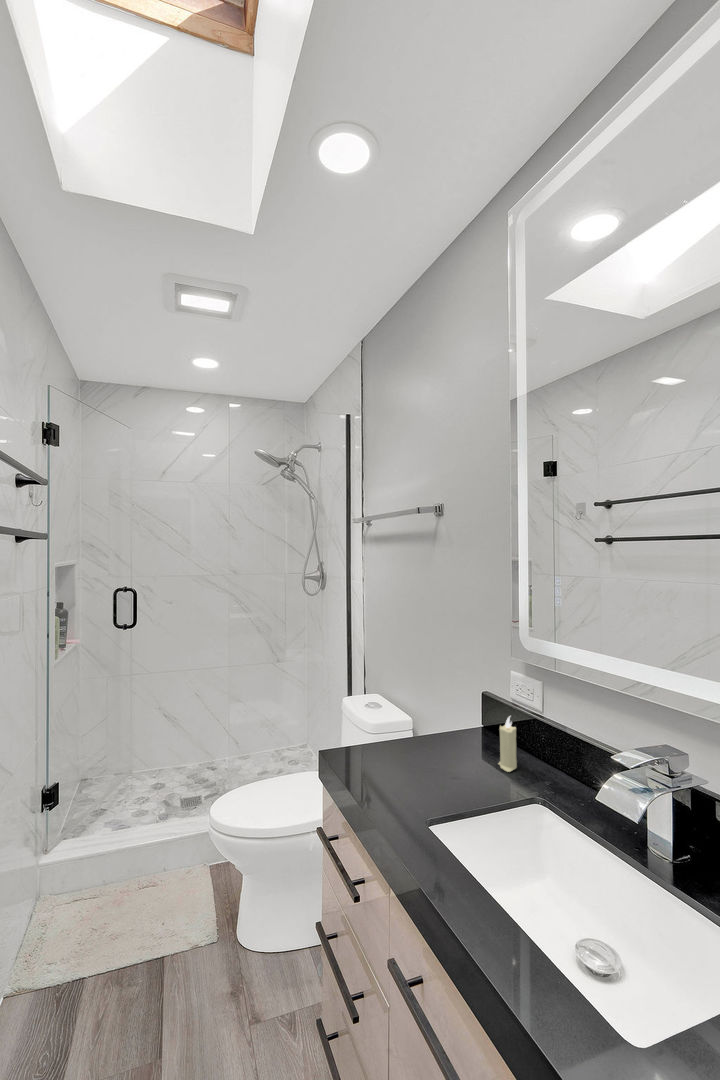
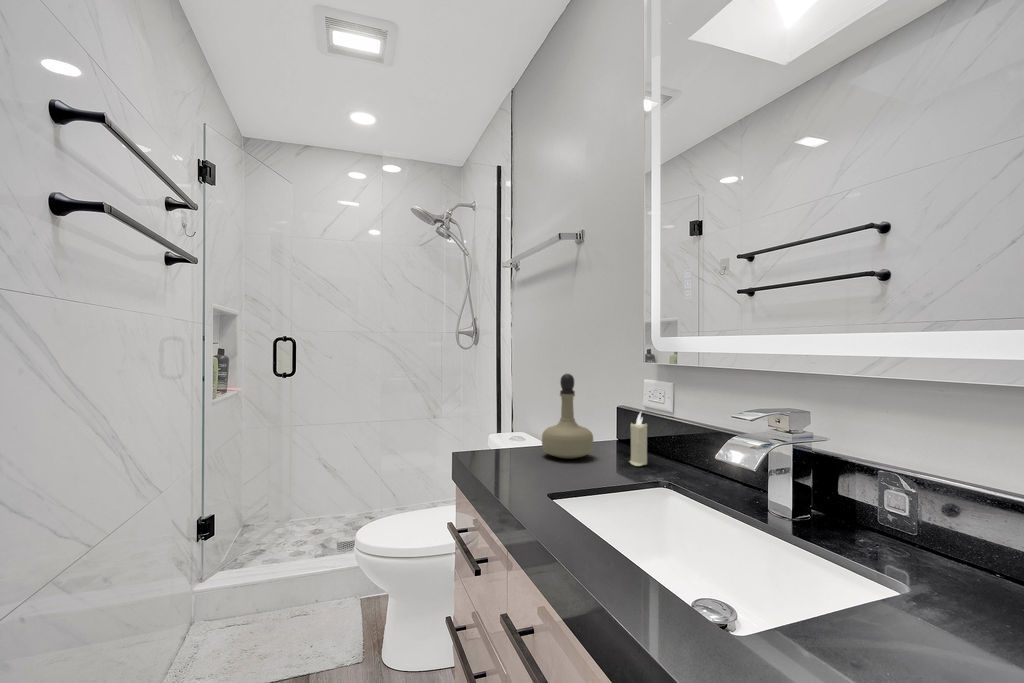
perfume bottle: none [411,673,462,761] -> present [542,374,594,459]

